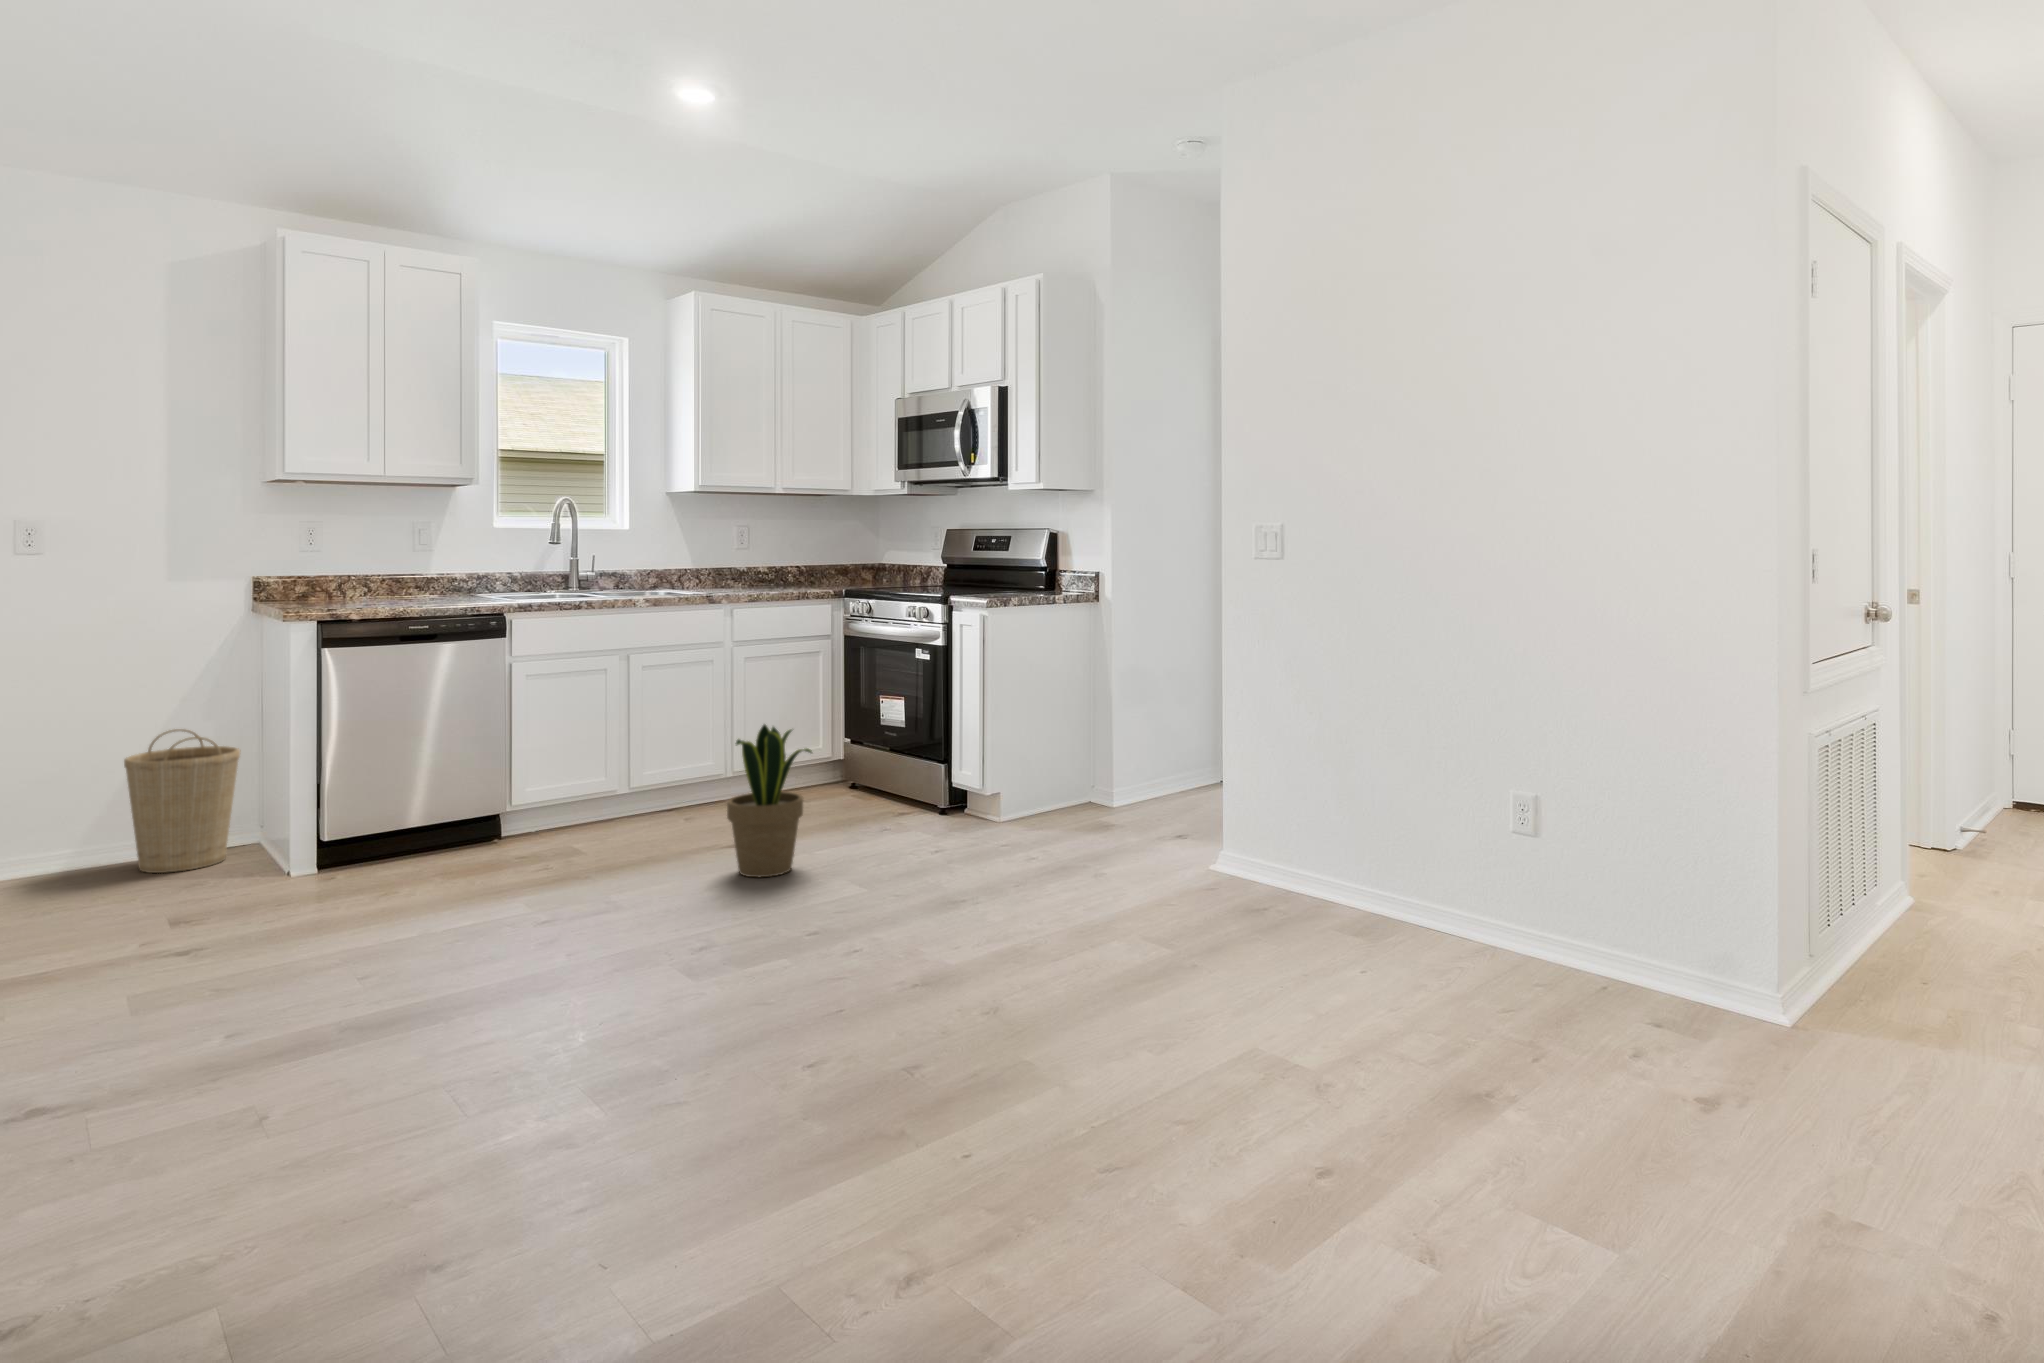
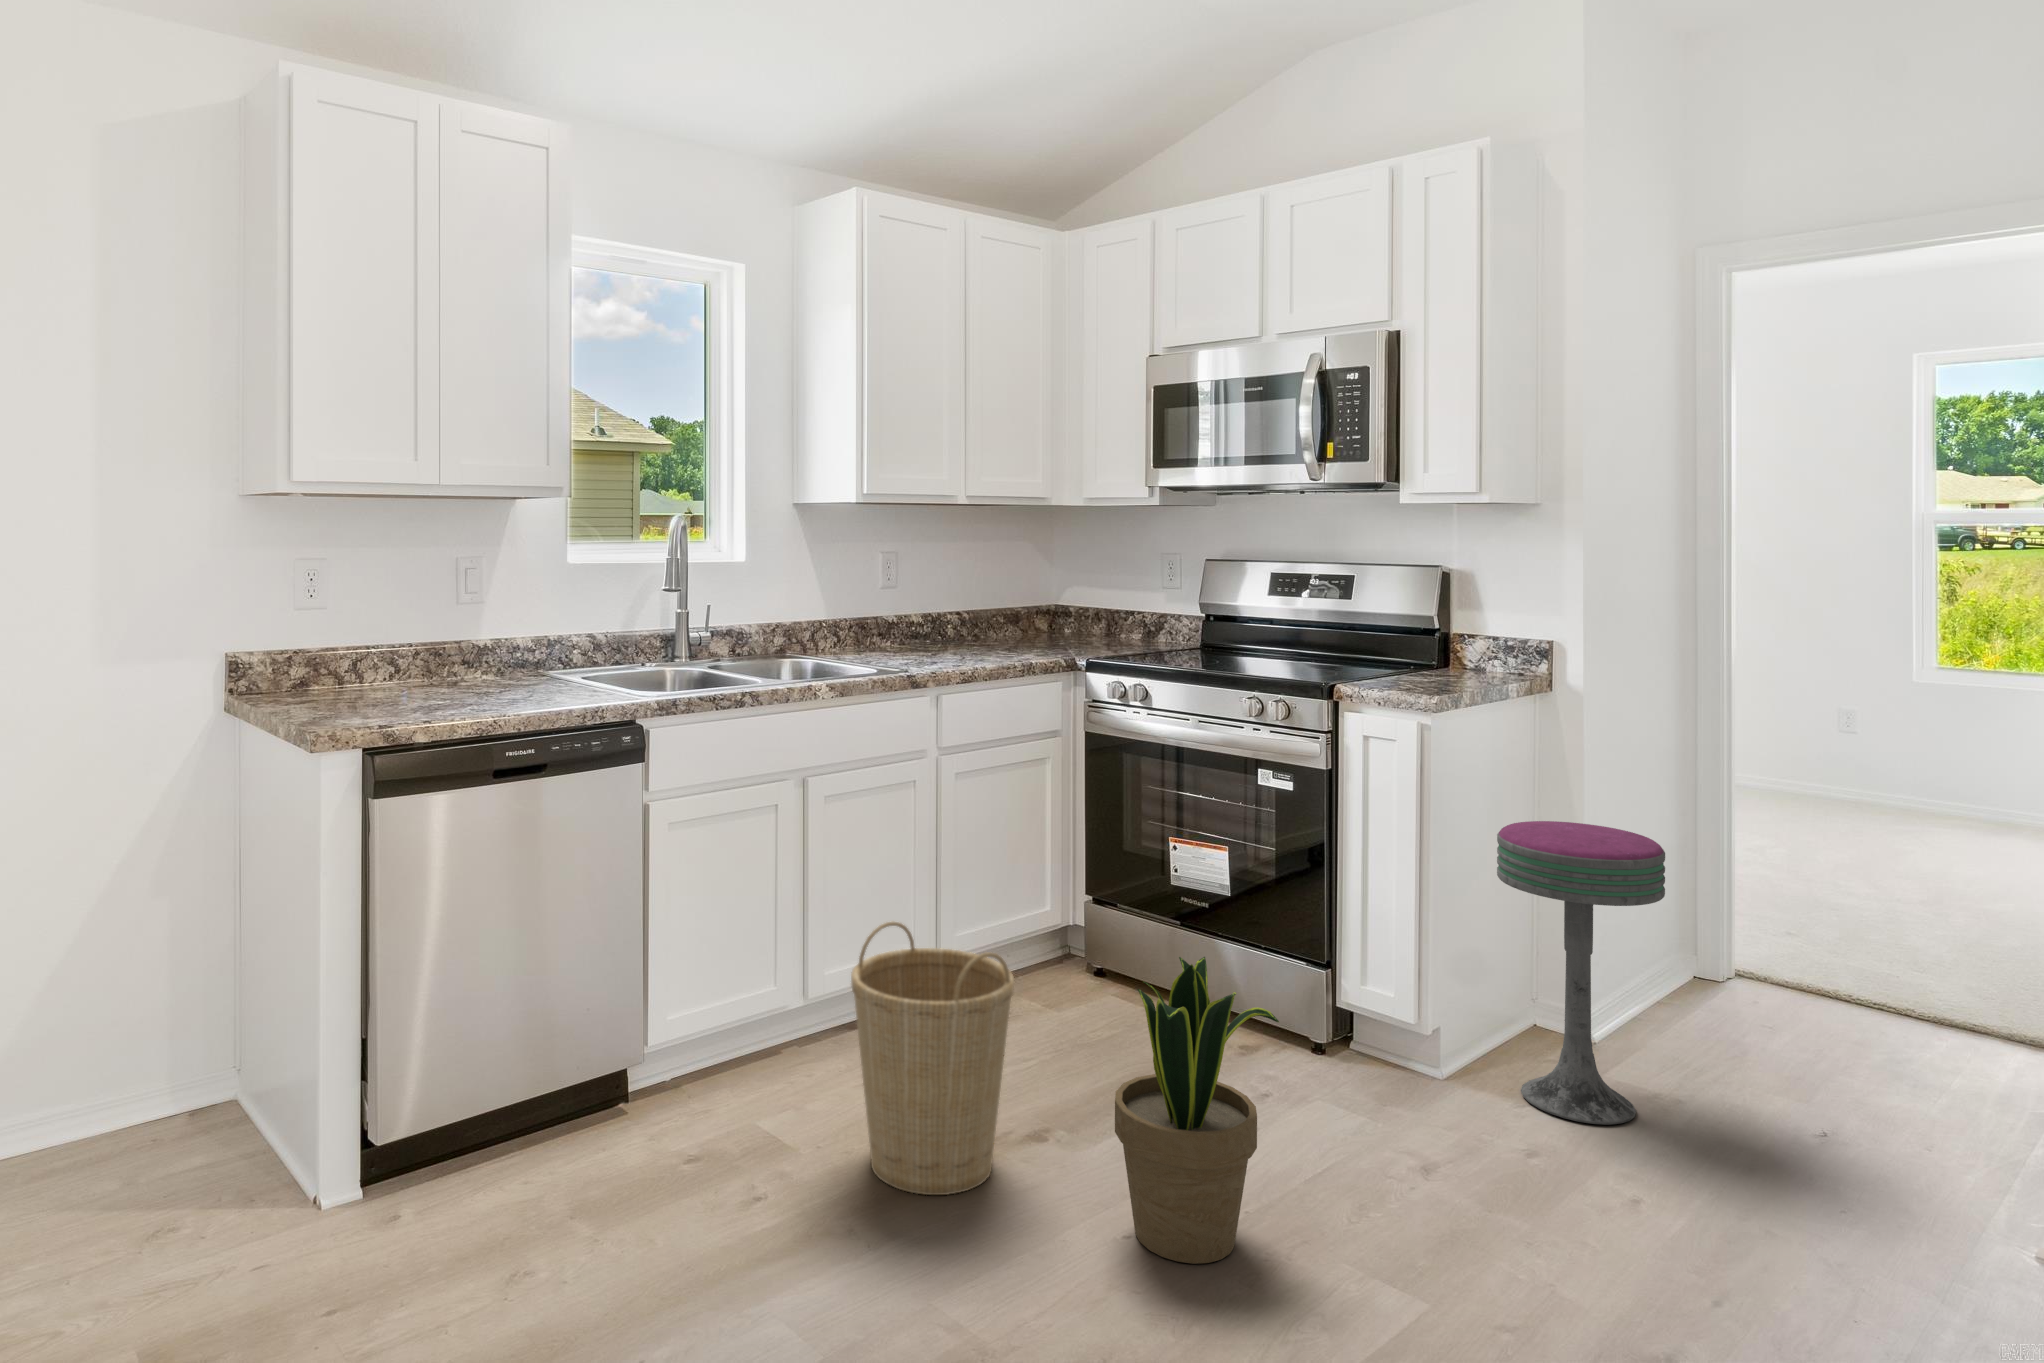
bar stool: none [1016,670,1100,833] -> present [1497,821,1665,1125]
basket: present [124,729,240,873] -> present [851,922,1014,1195]

